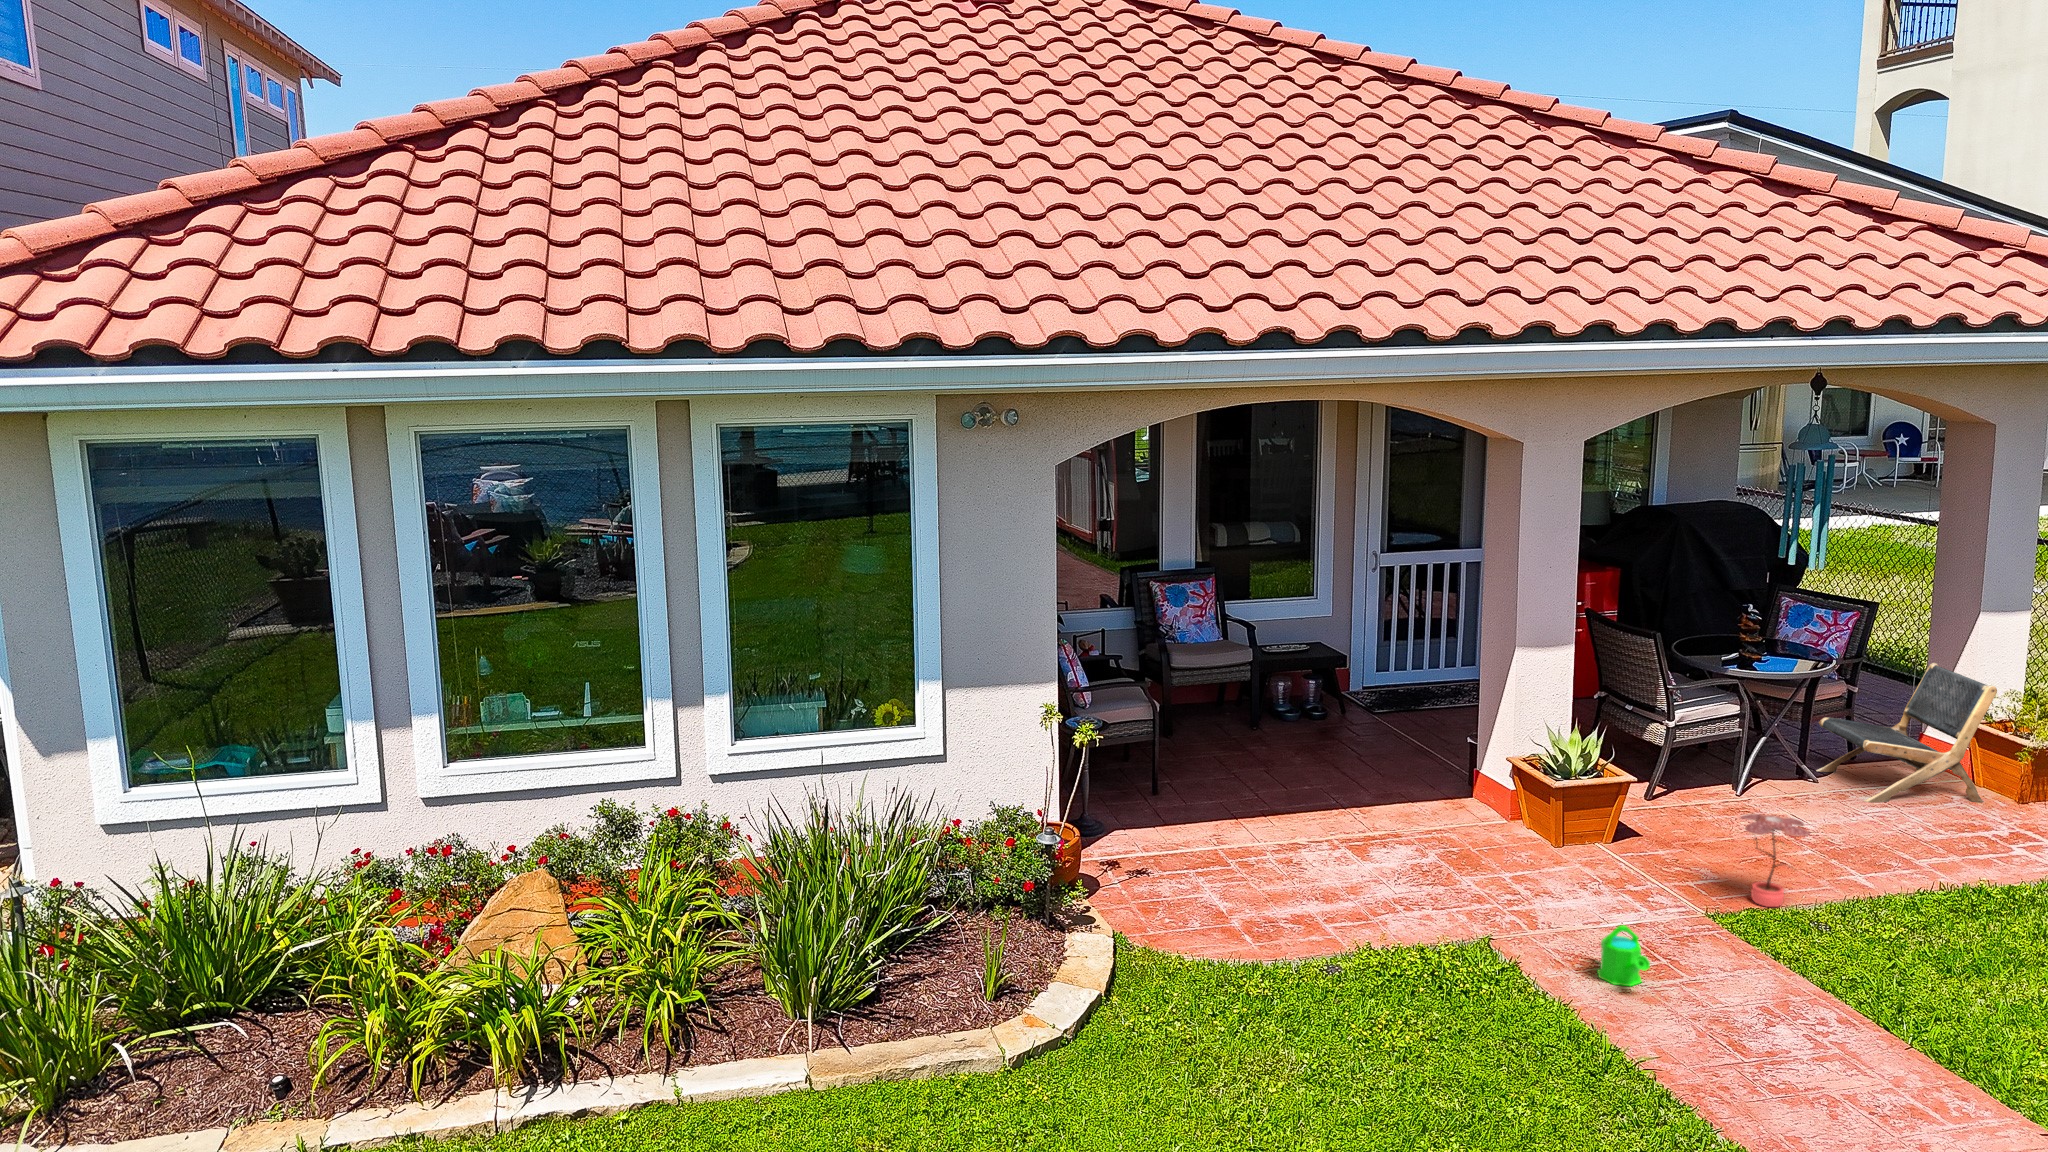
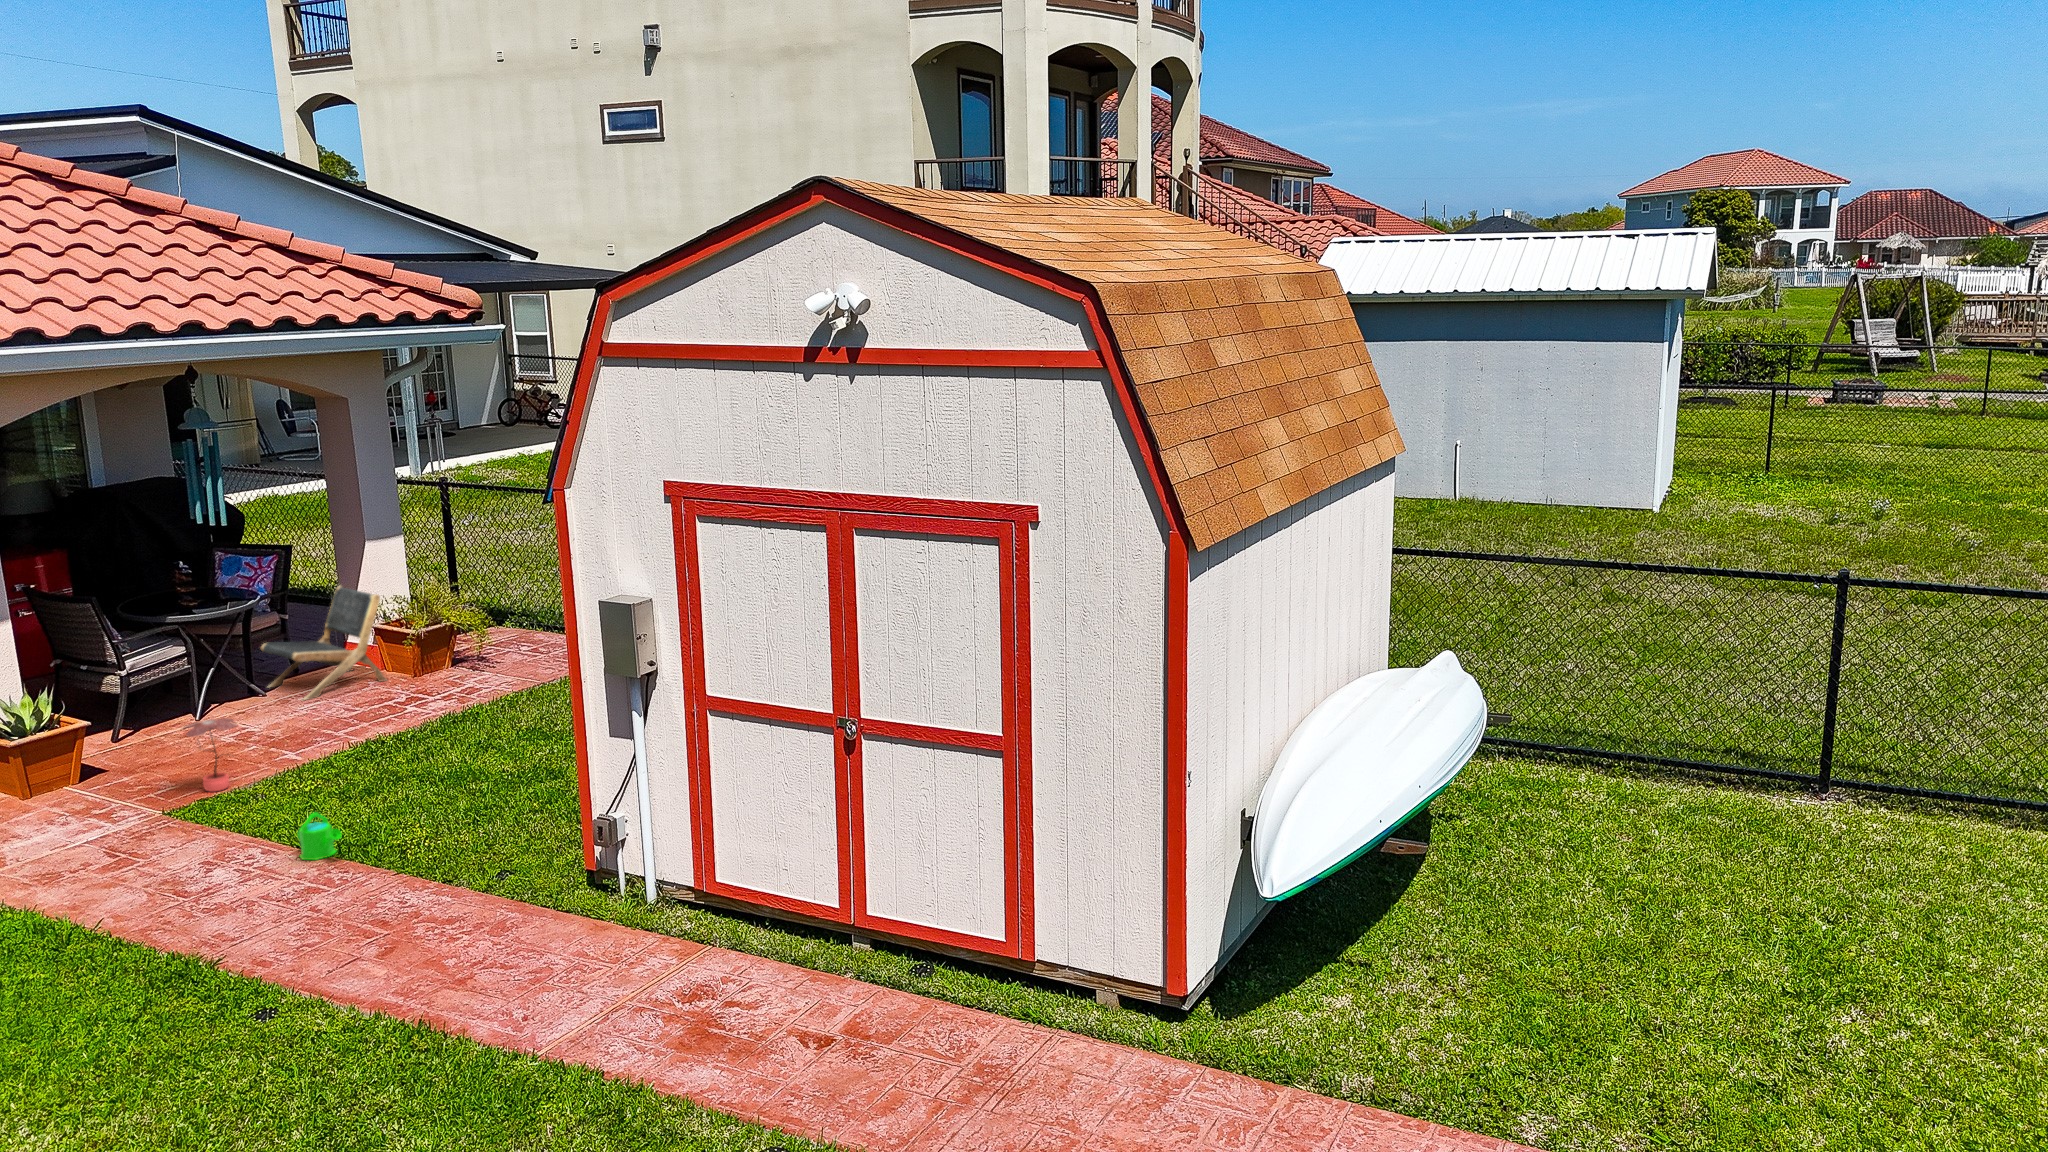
watering can: present [1597,925,1650,986] -> present [297,812,342,860]

